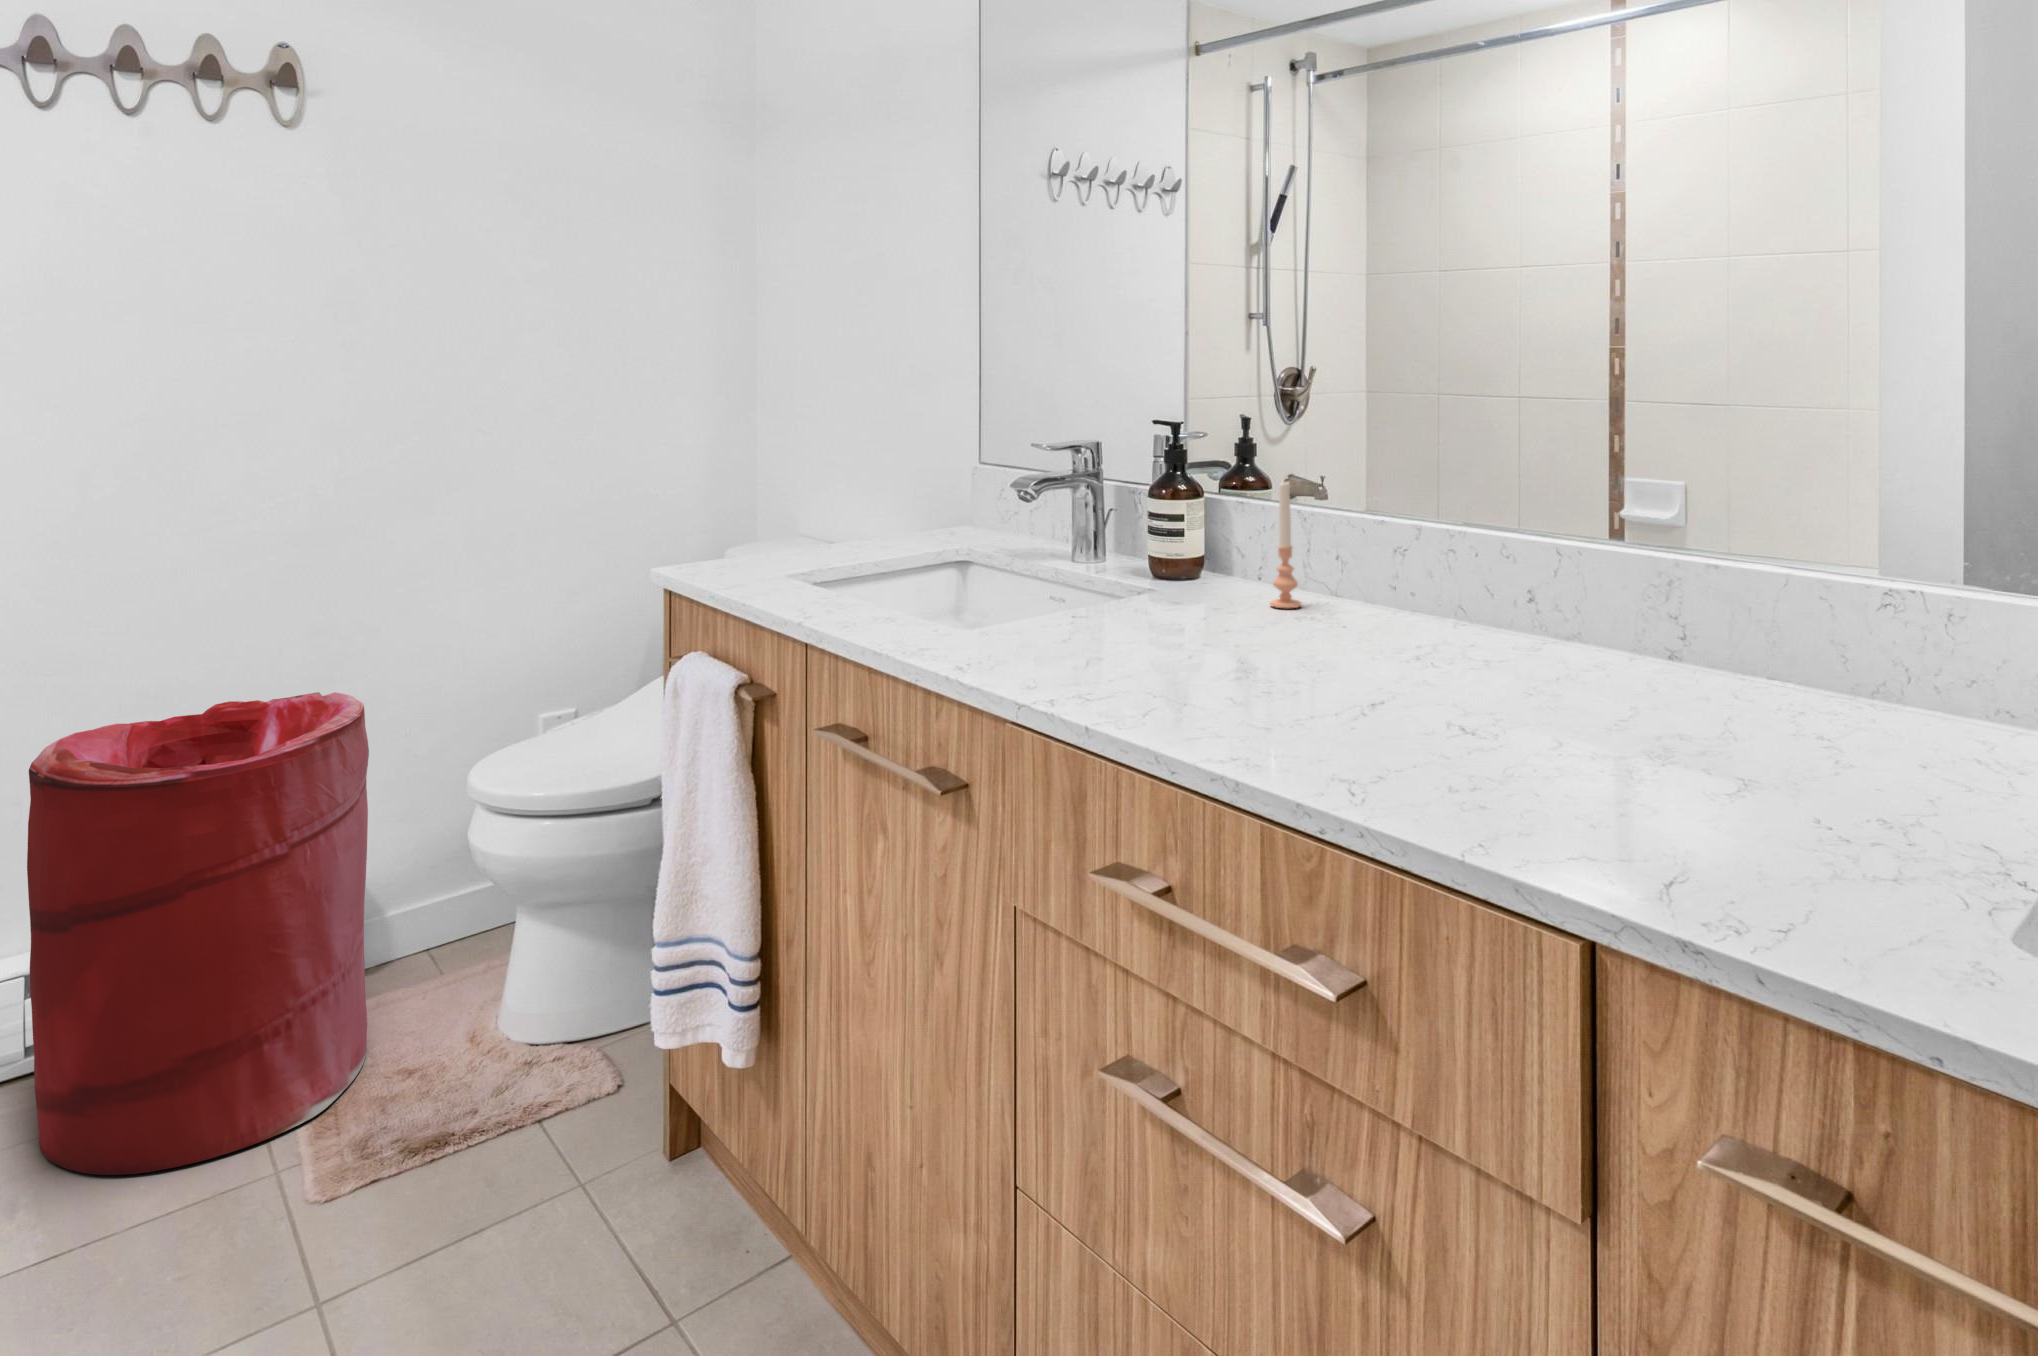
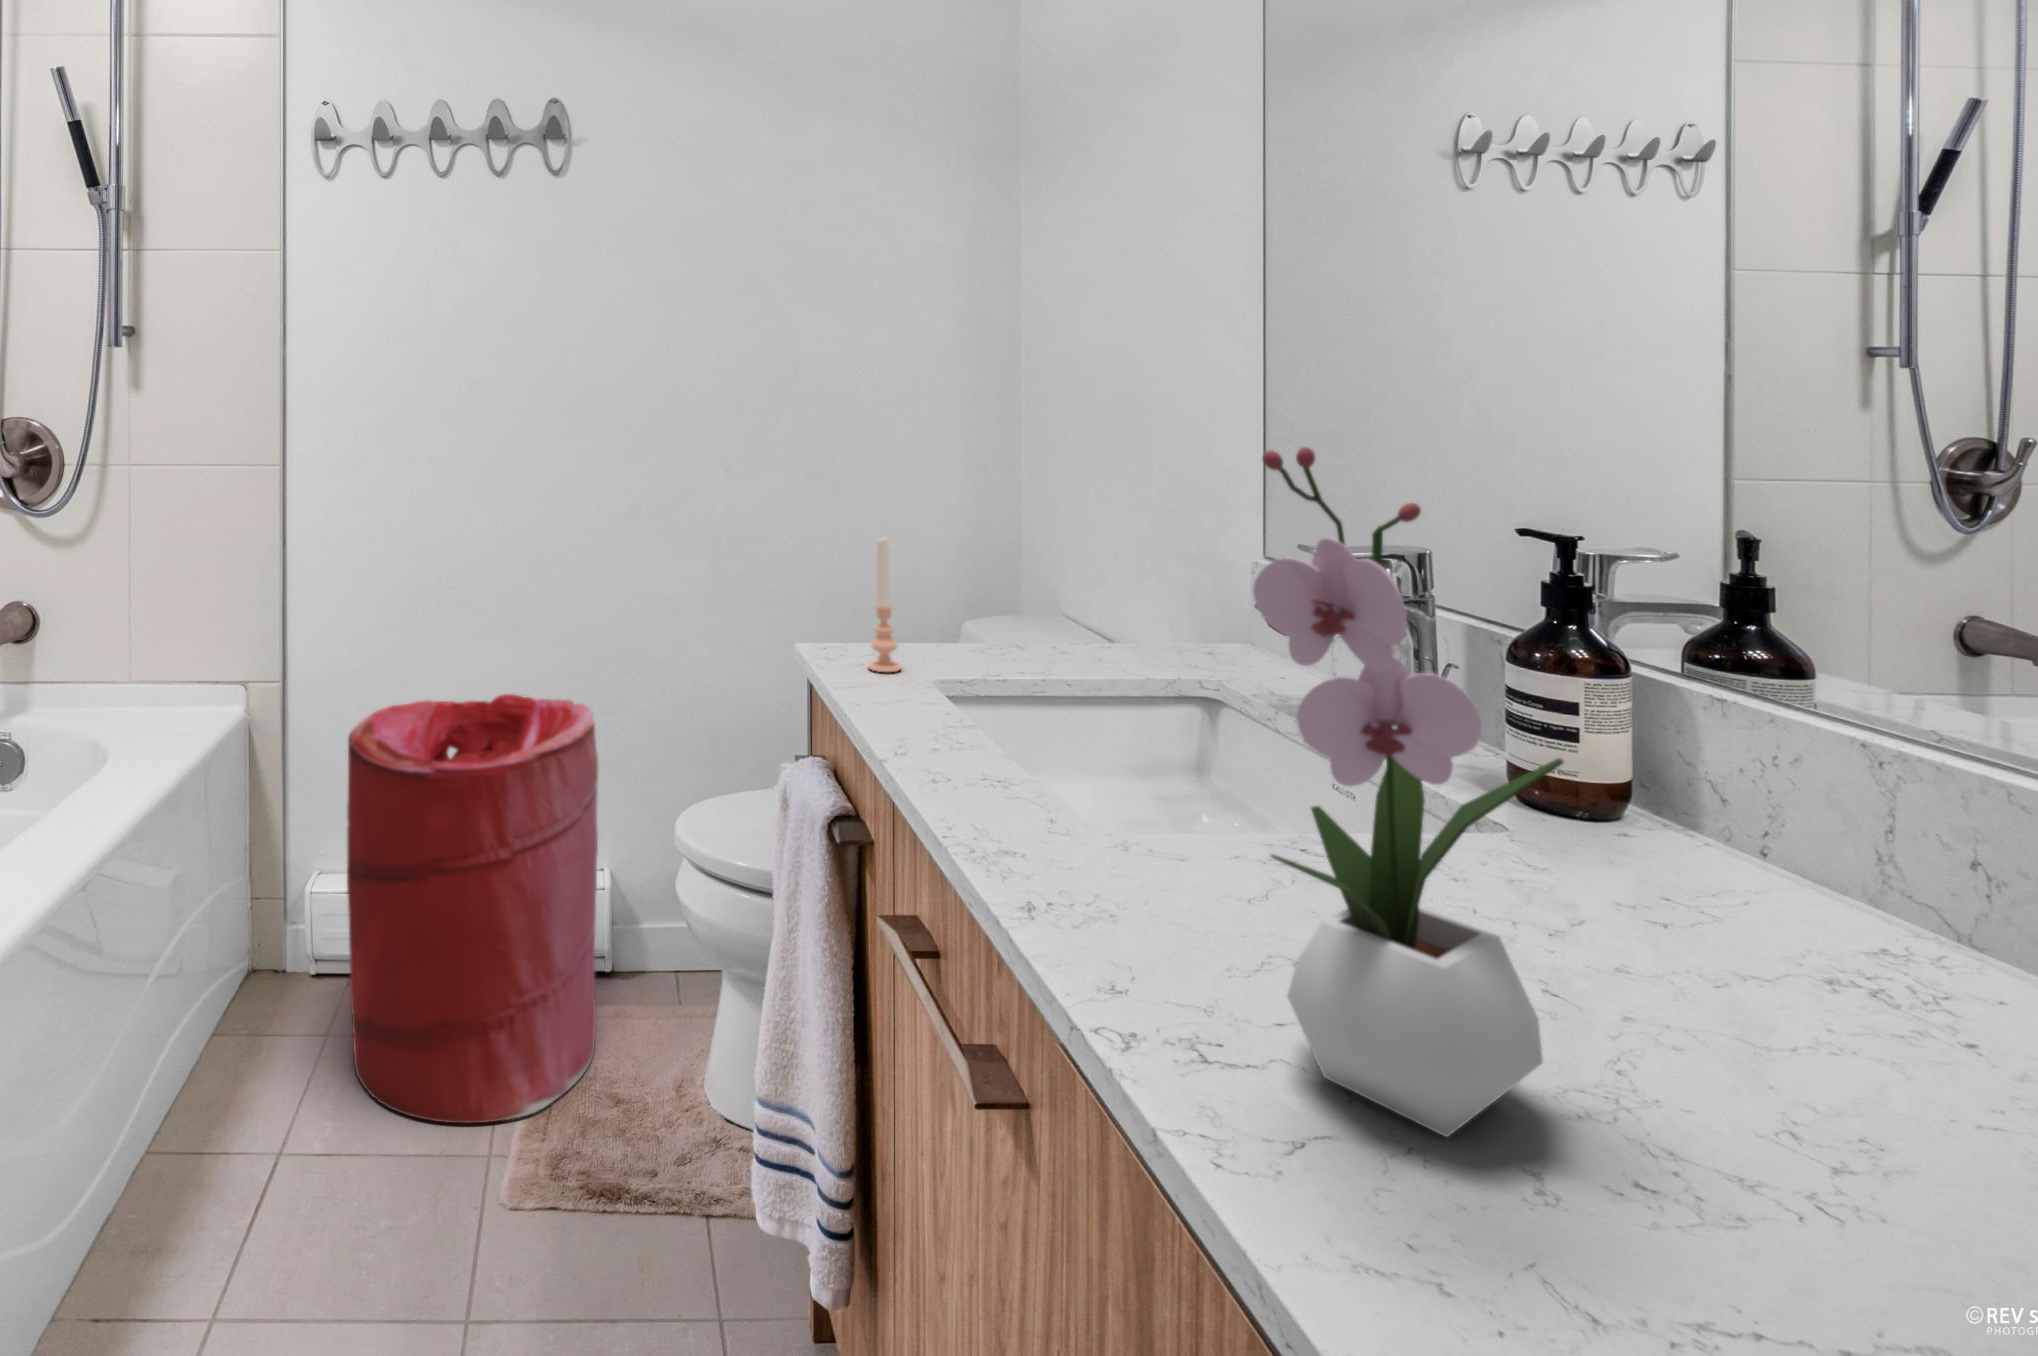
flower arrangement: none [1099,342,1220,685] -> present [1253,447,1563,1137]
candle: present [1270,482,1301,608] -> present [868,538,901,672]

